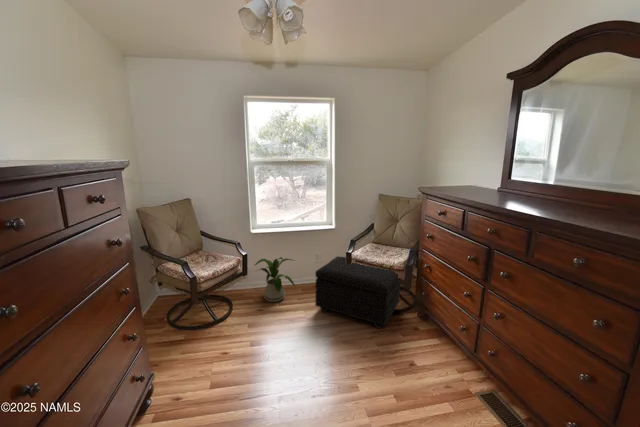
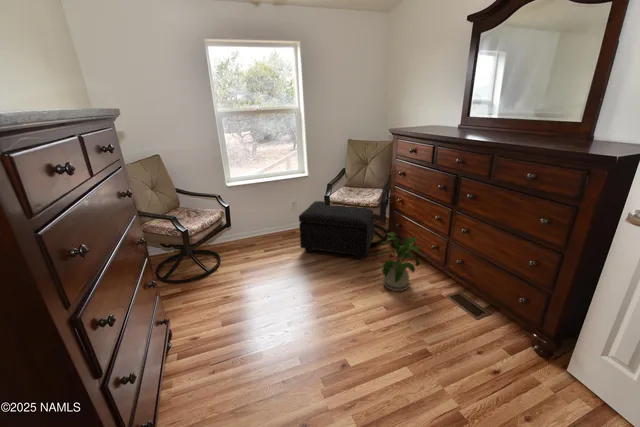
house plant: present [255,257,294,302] -> present [379,232,421,291]

